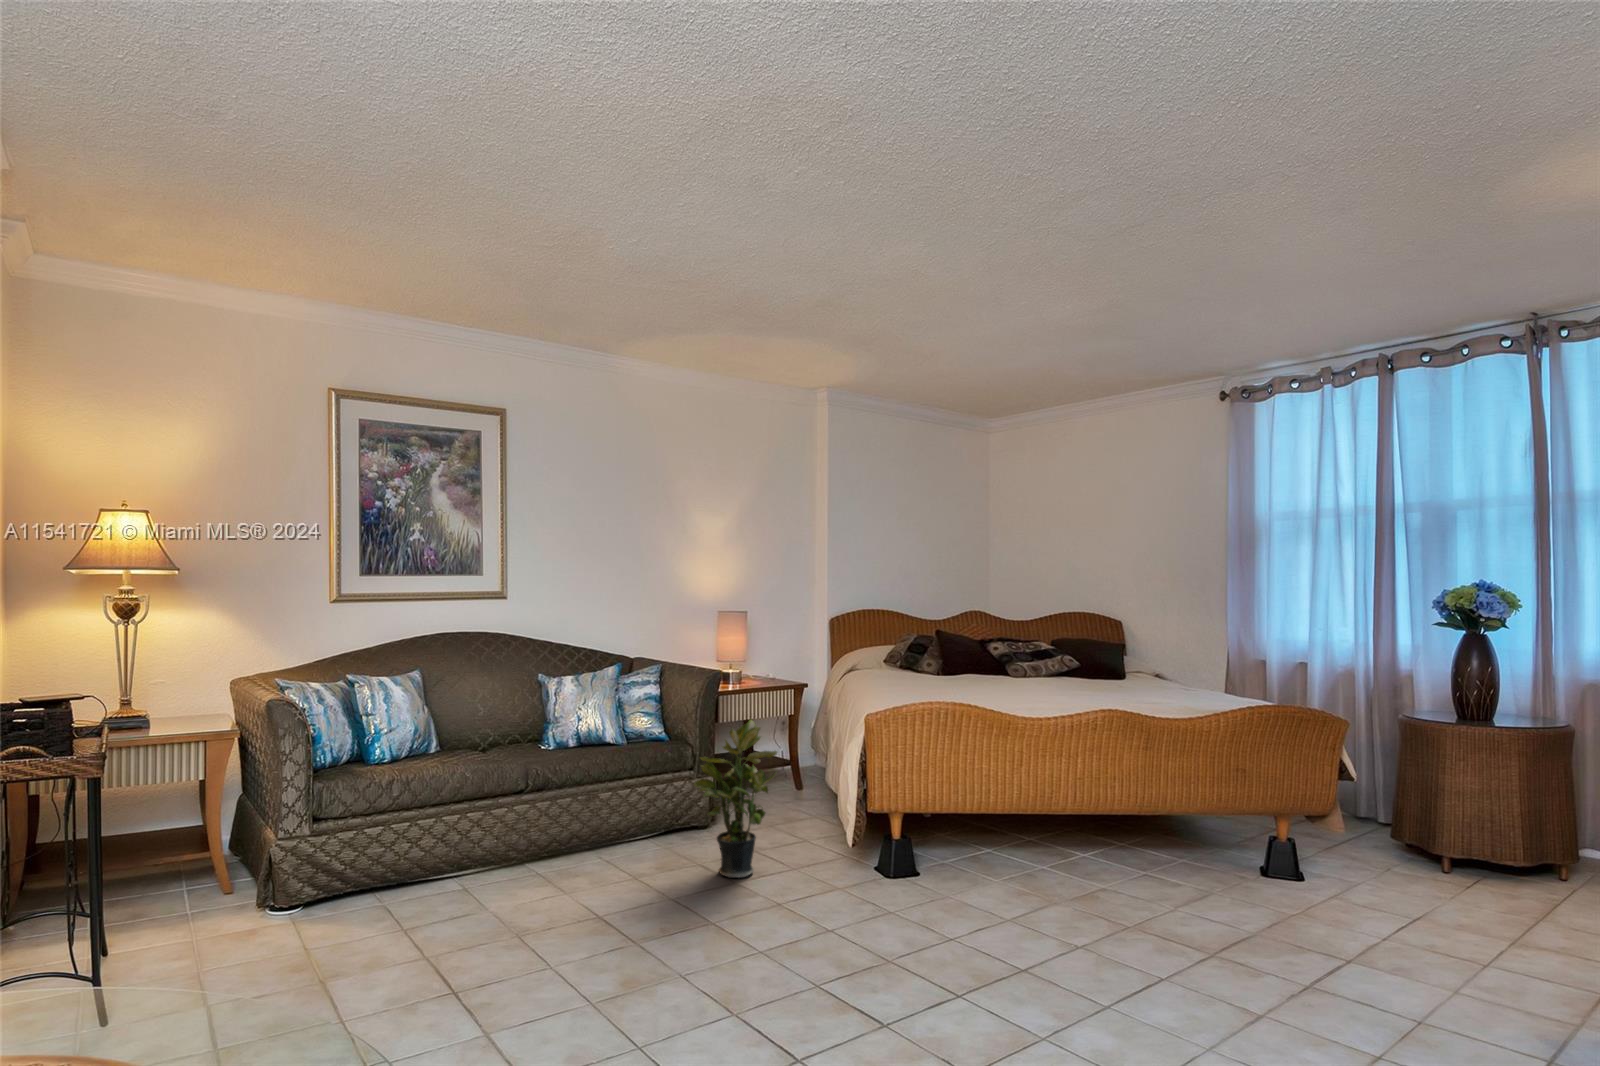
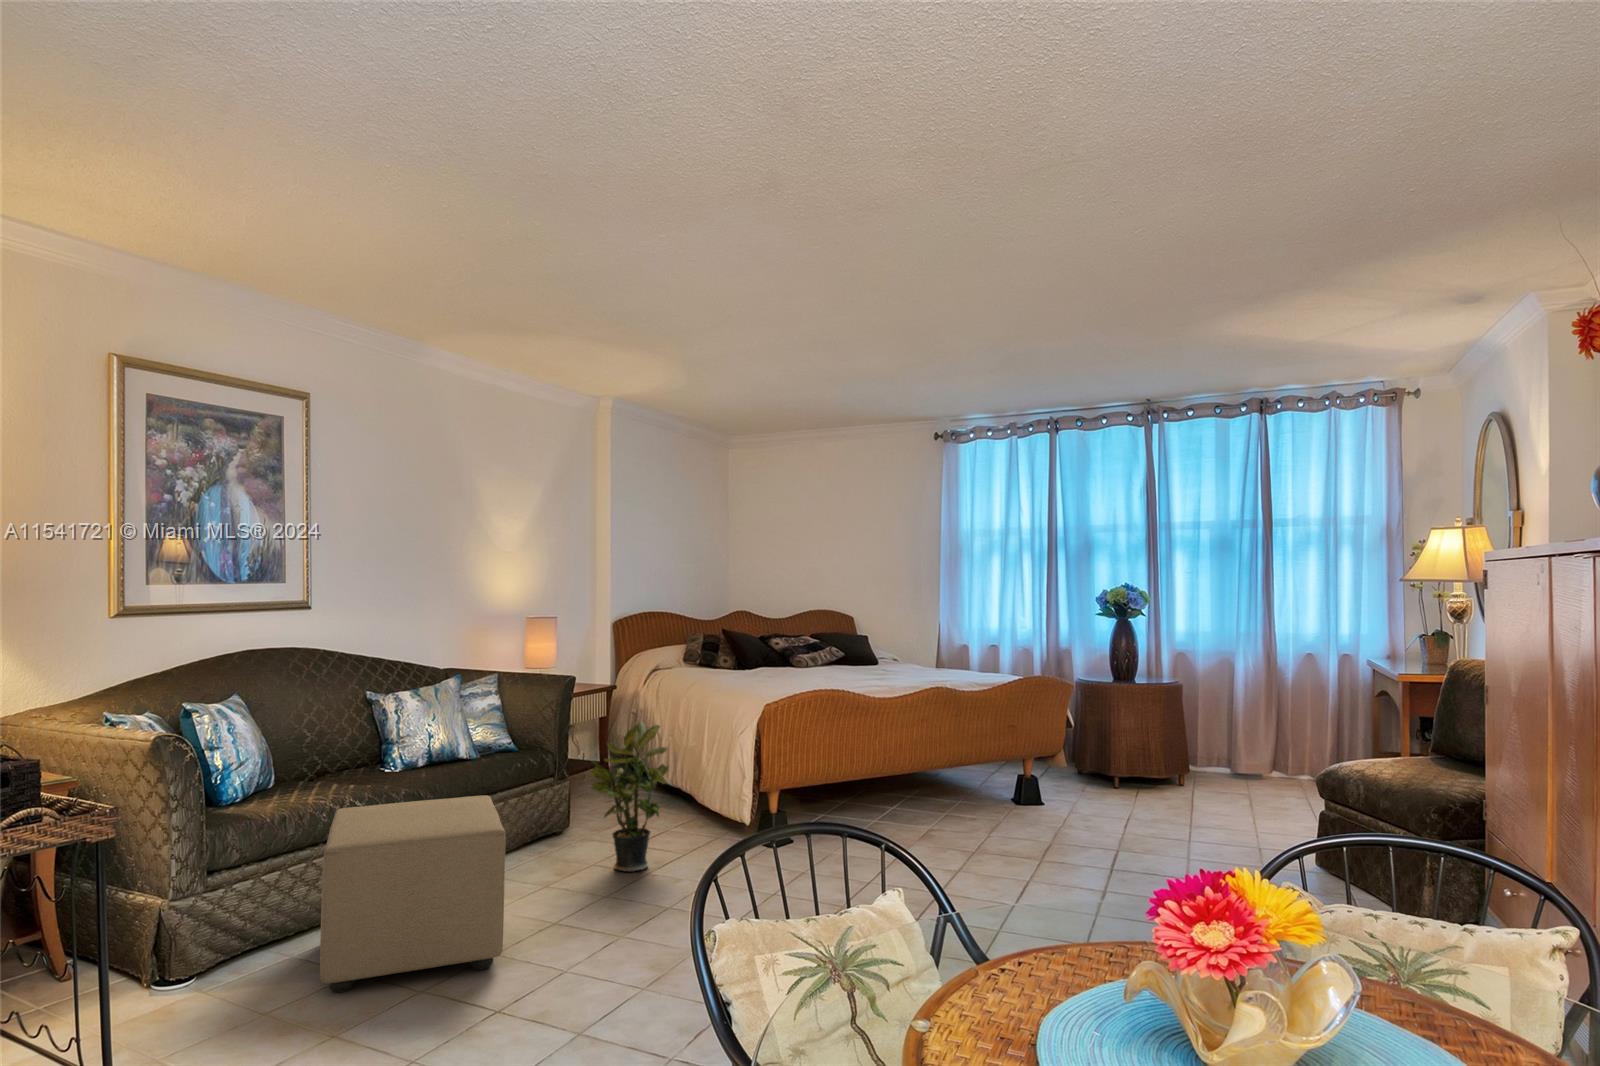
ottoman: none [344,778,558,958] -> present [320,795,506,993]

